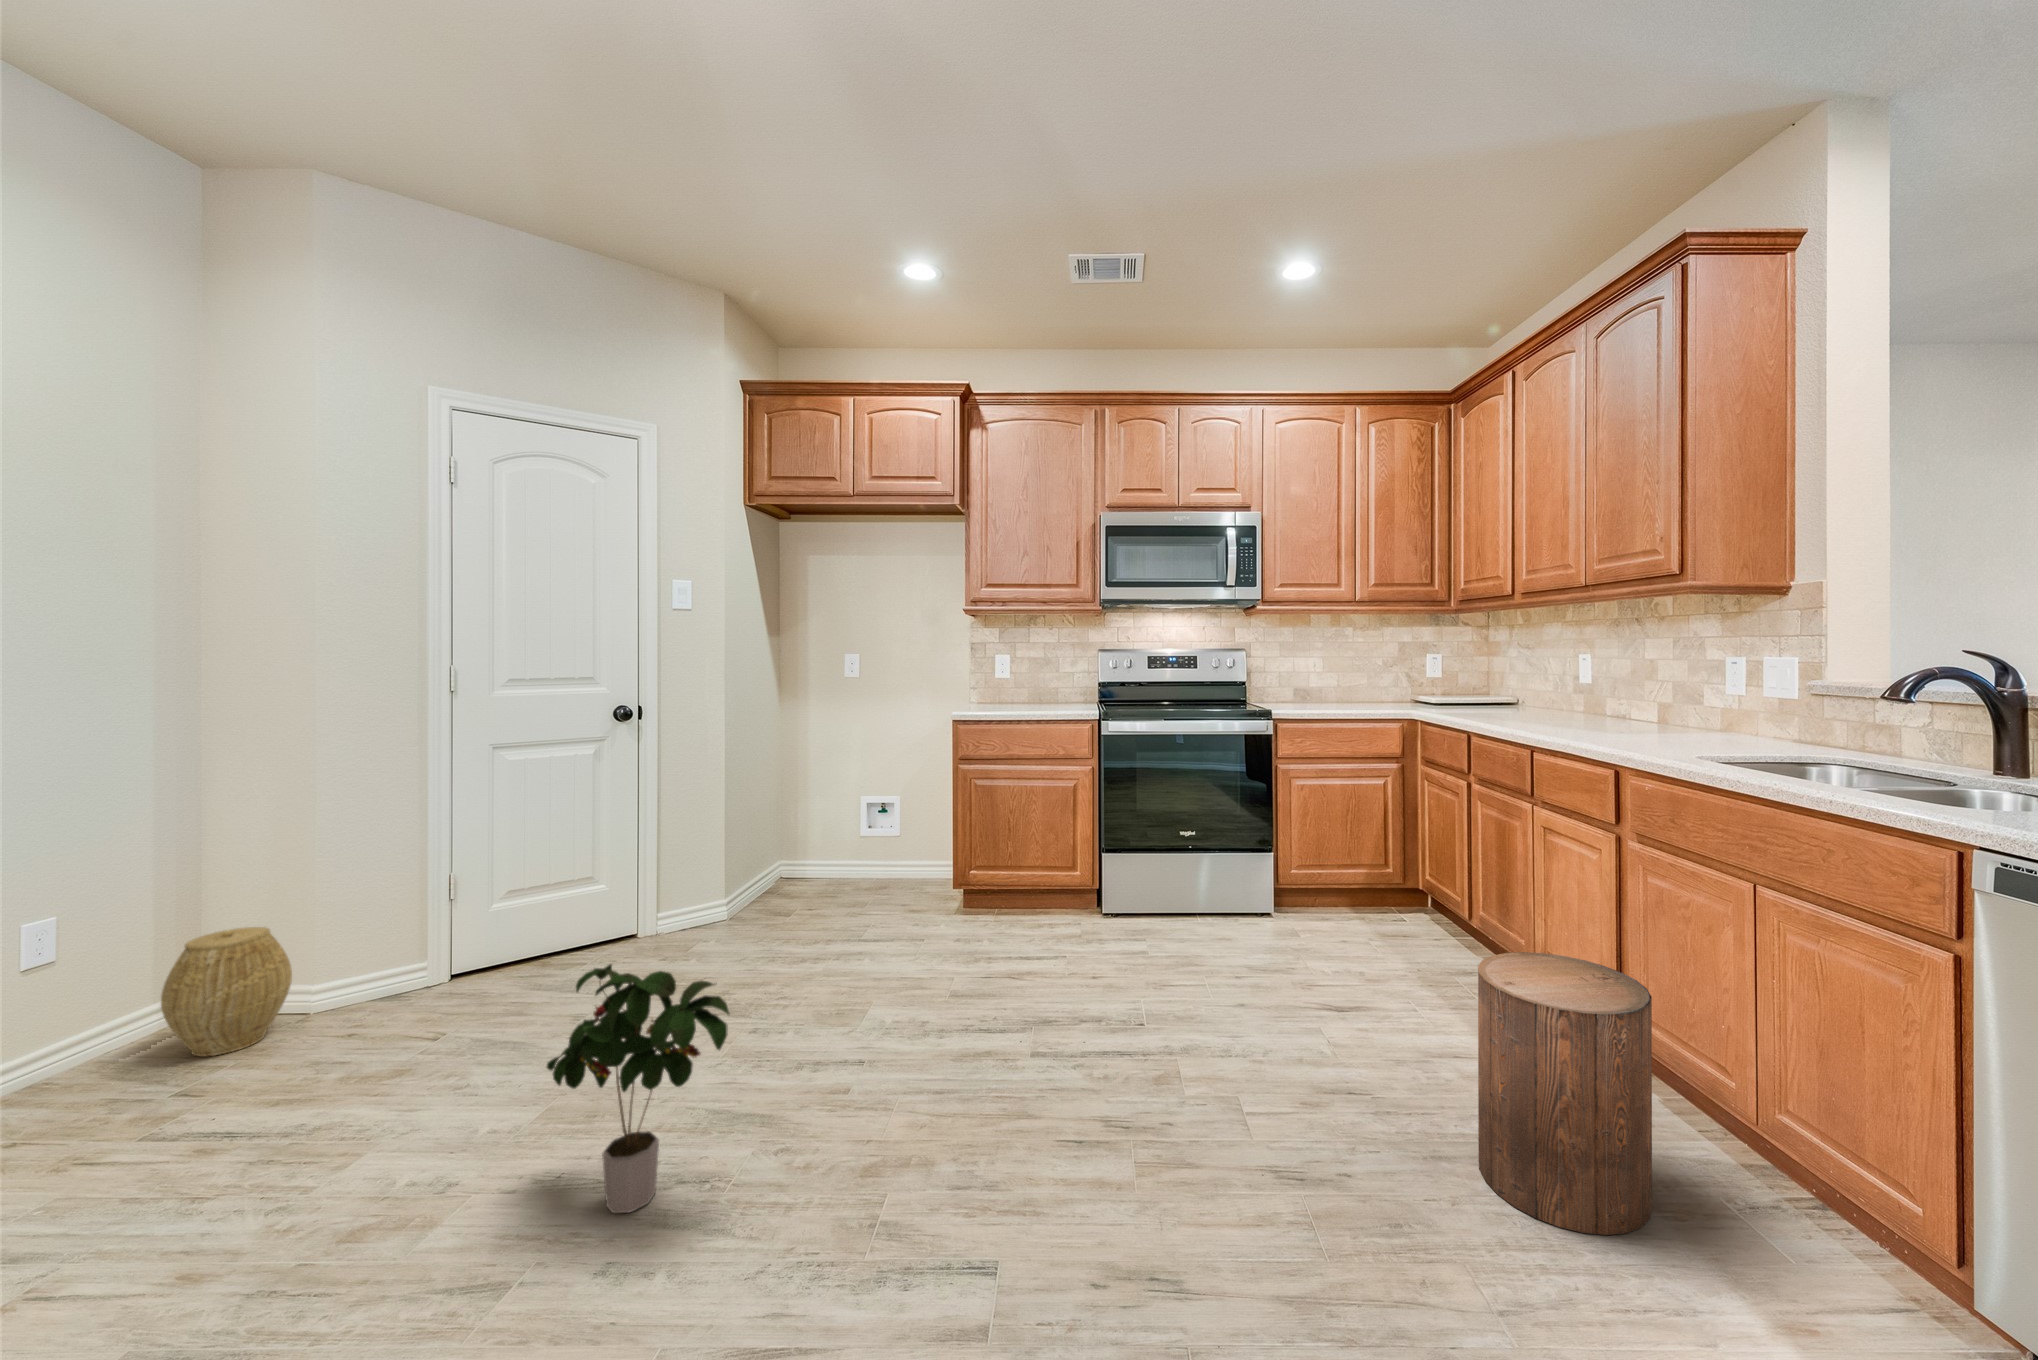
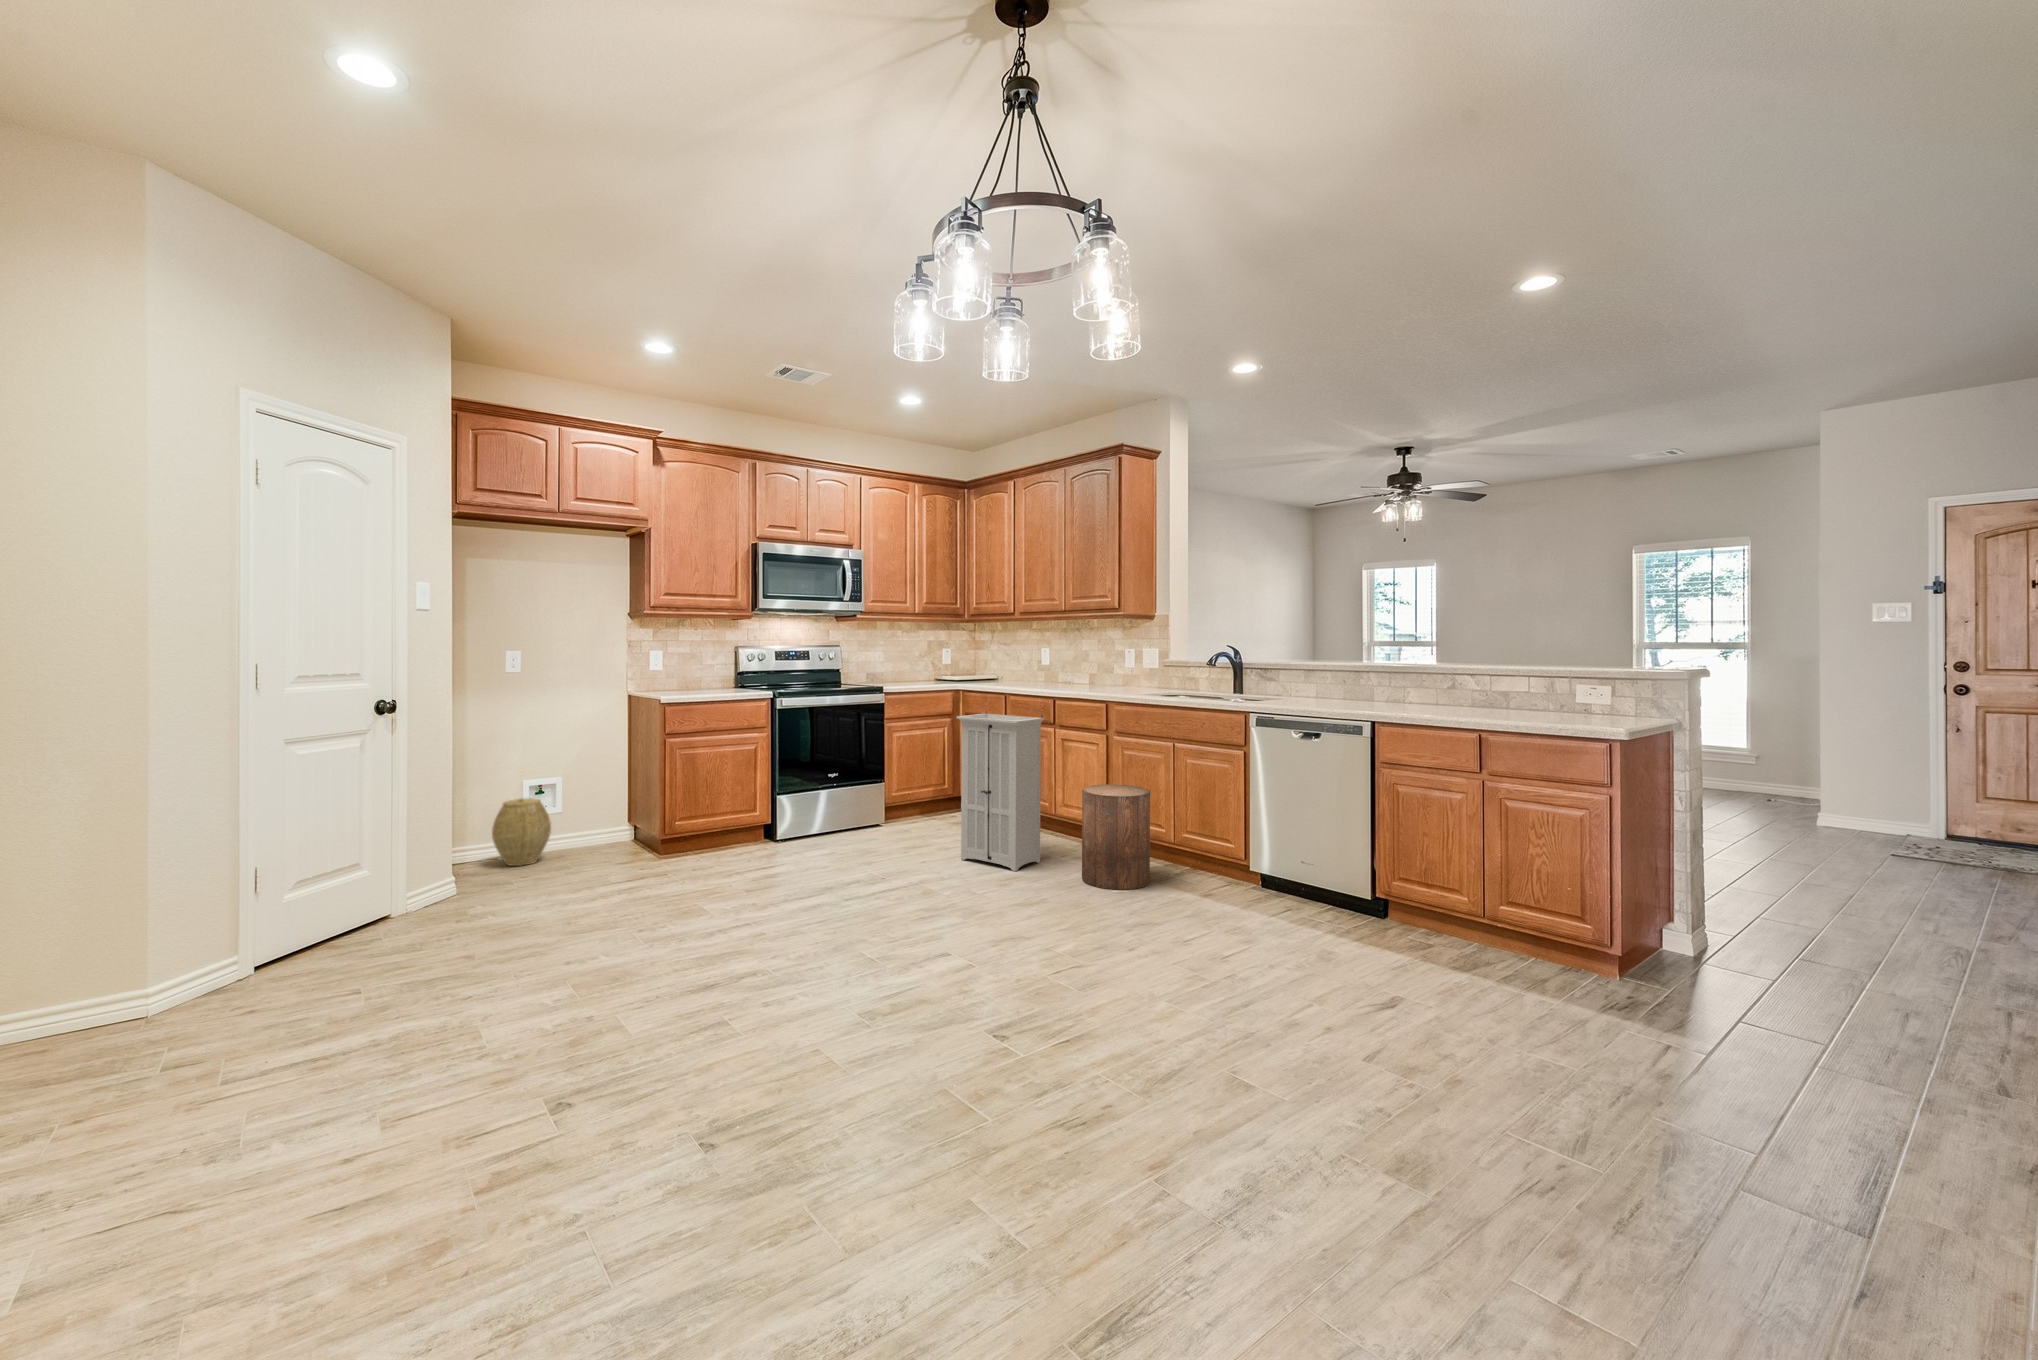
storage cabinet: none [1289,767,1441,1082] -> present [956,712,1044,871]
woven basket: present [161,927,292,1057] -> present [492,798,551,866]
potted plant: present [547,964,730,1213] -> none [642,841,782,992]

